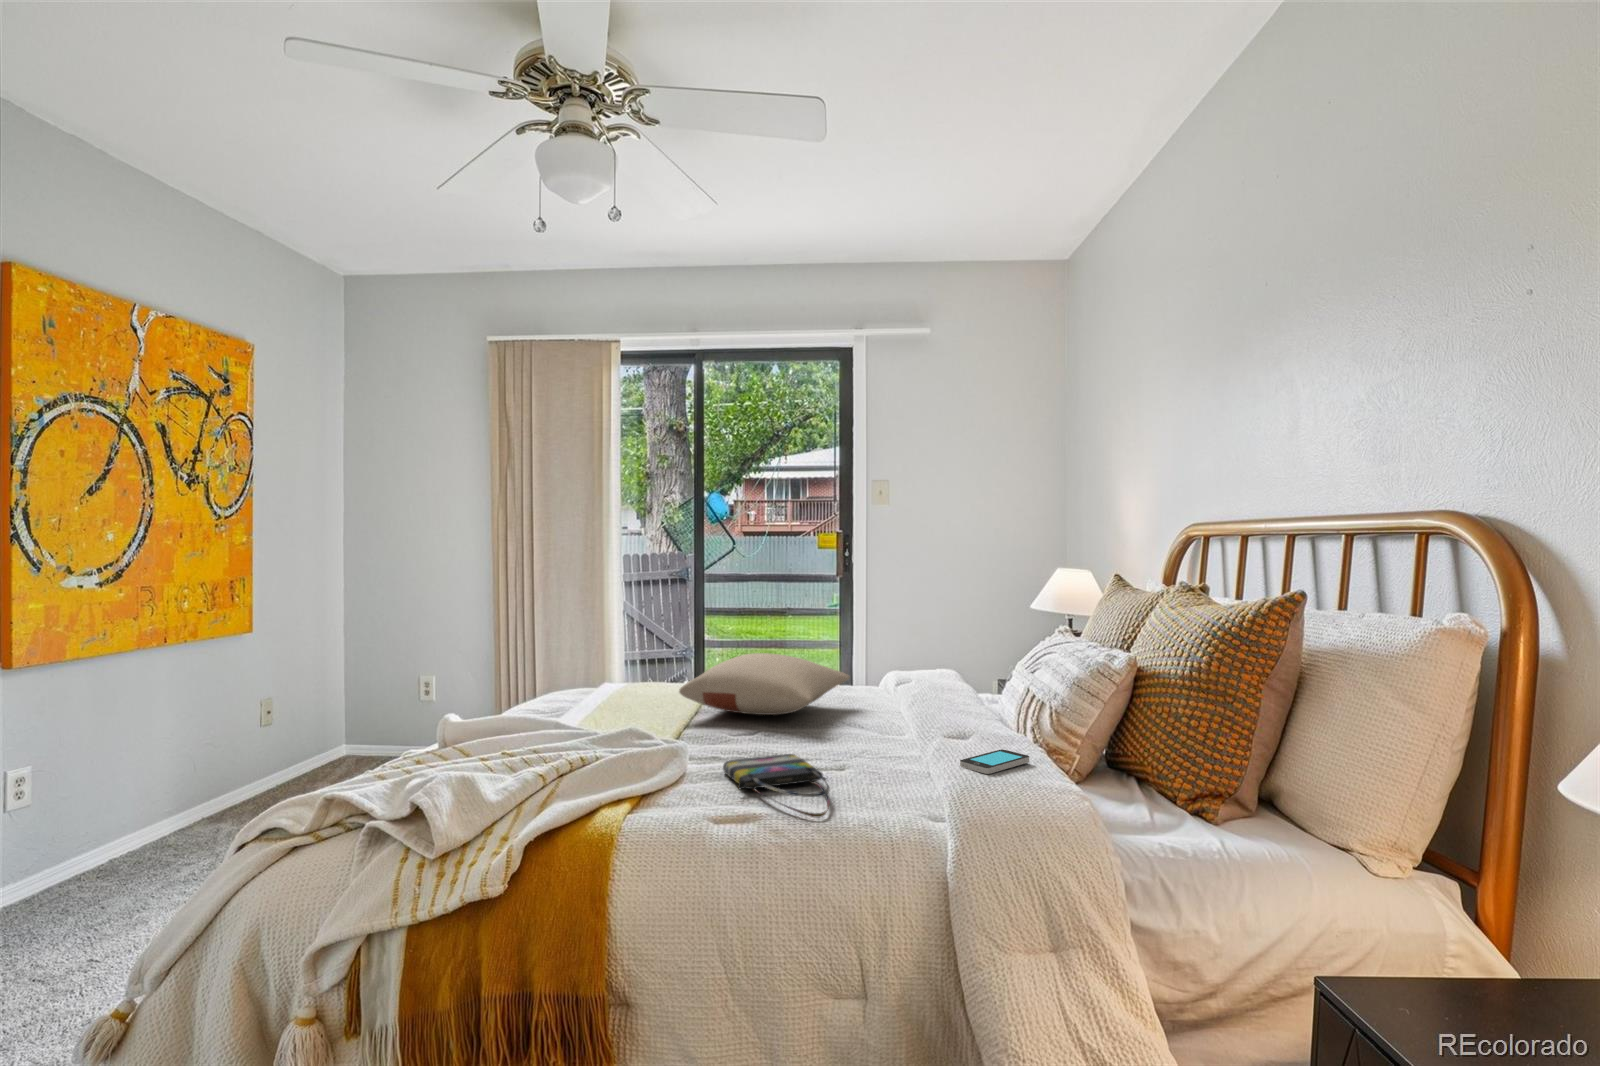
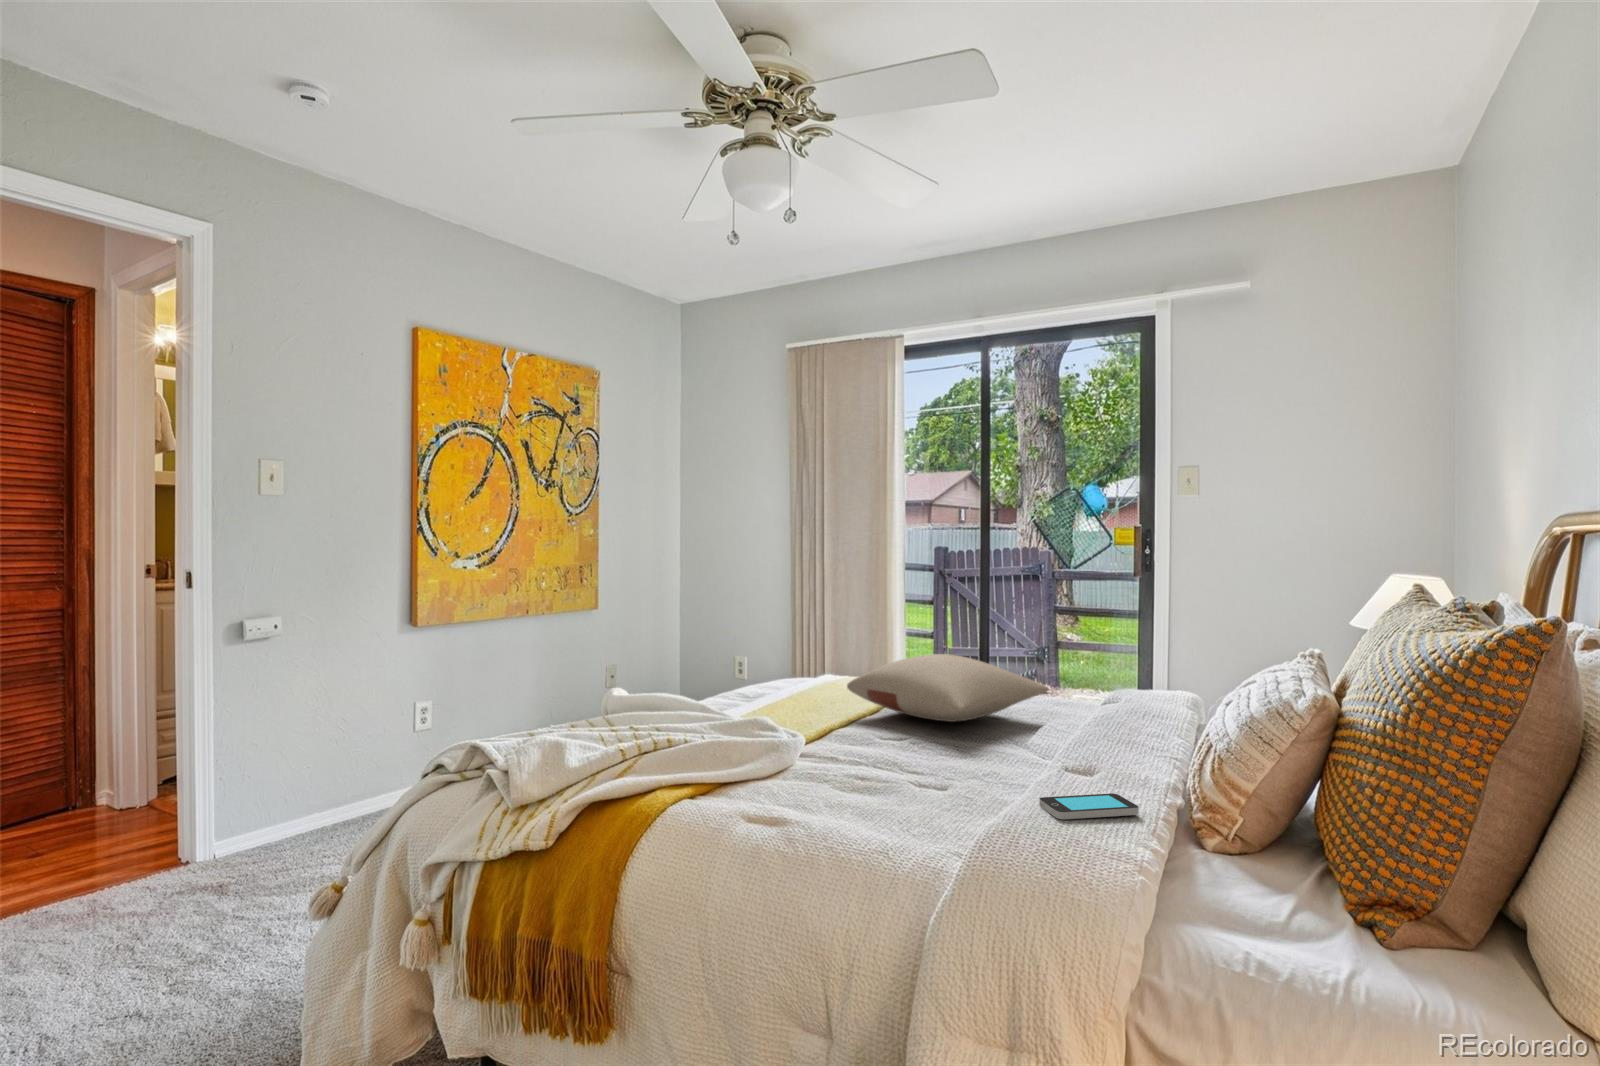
tote bag: present [723,754,830,817] -> none [804,760,908,834]

